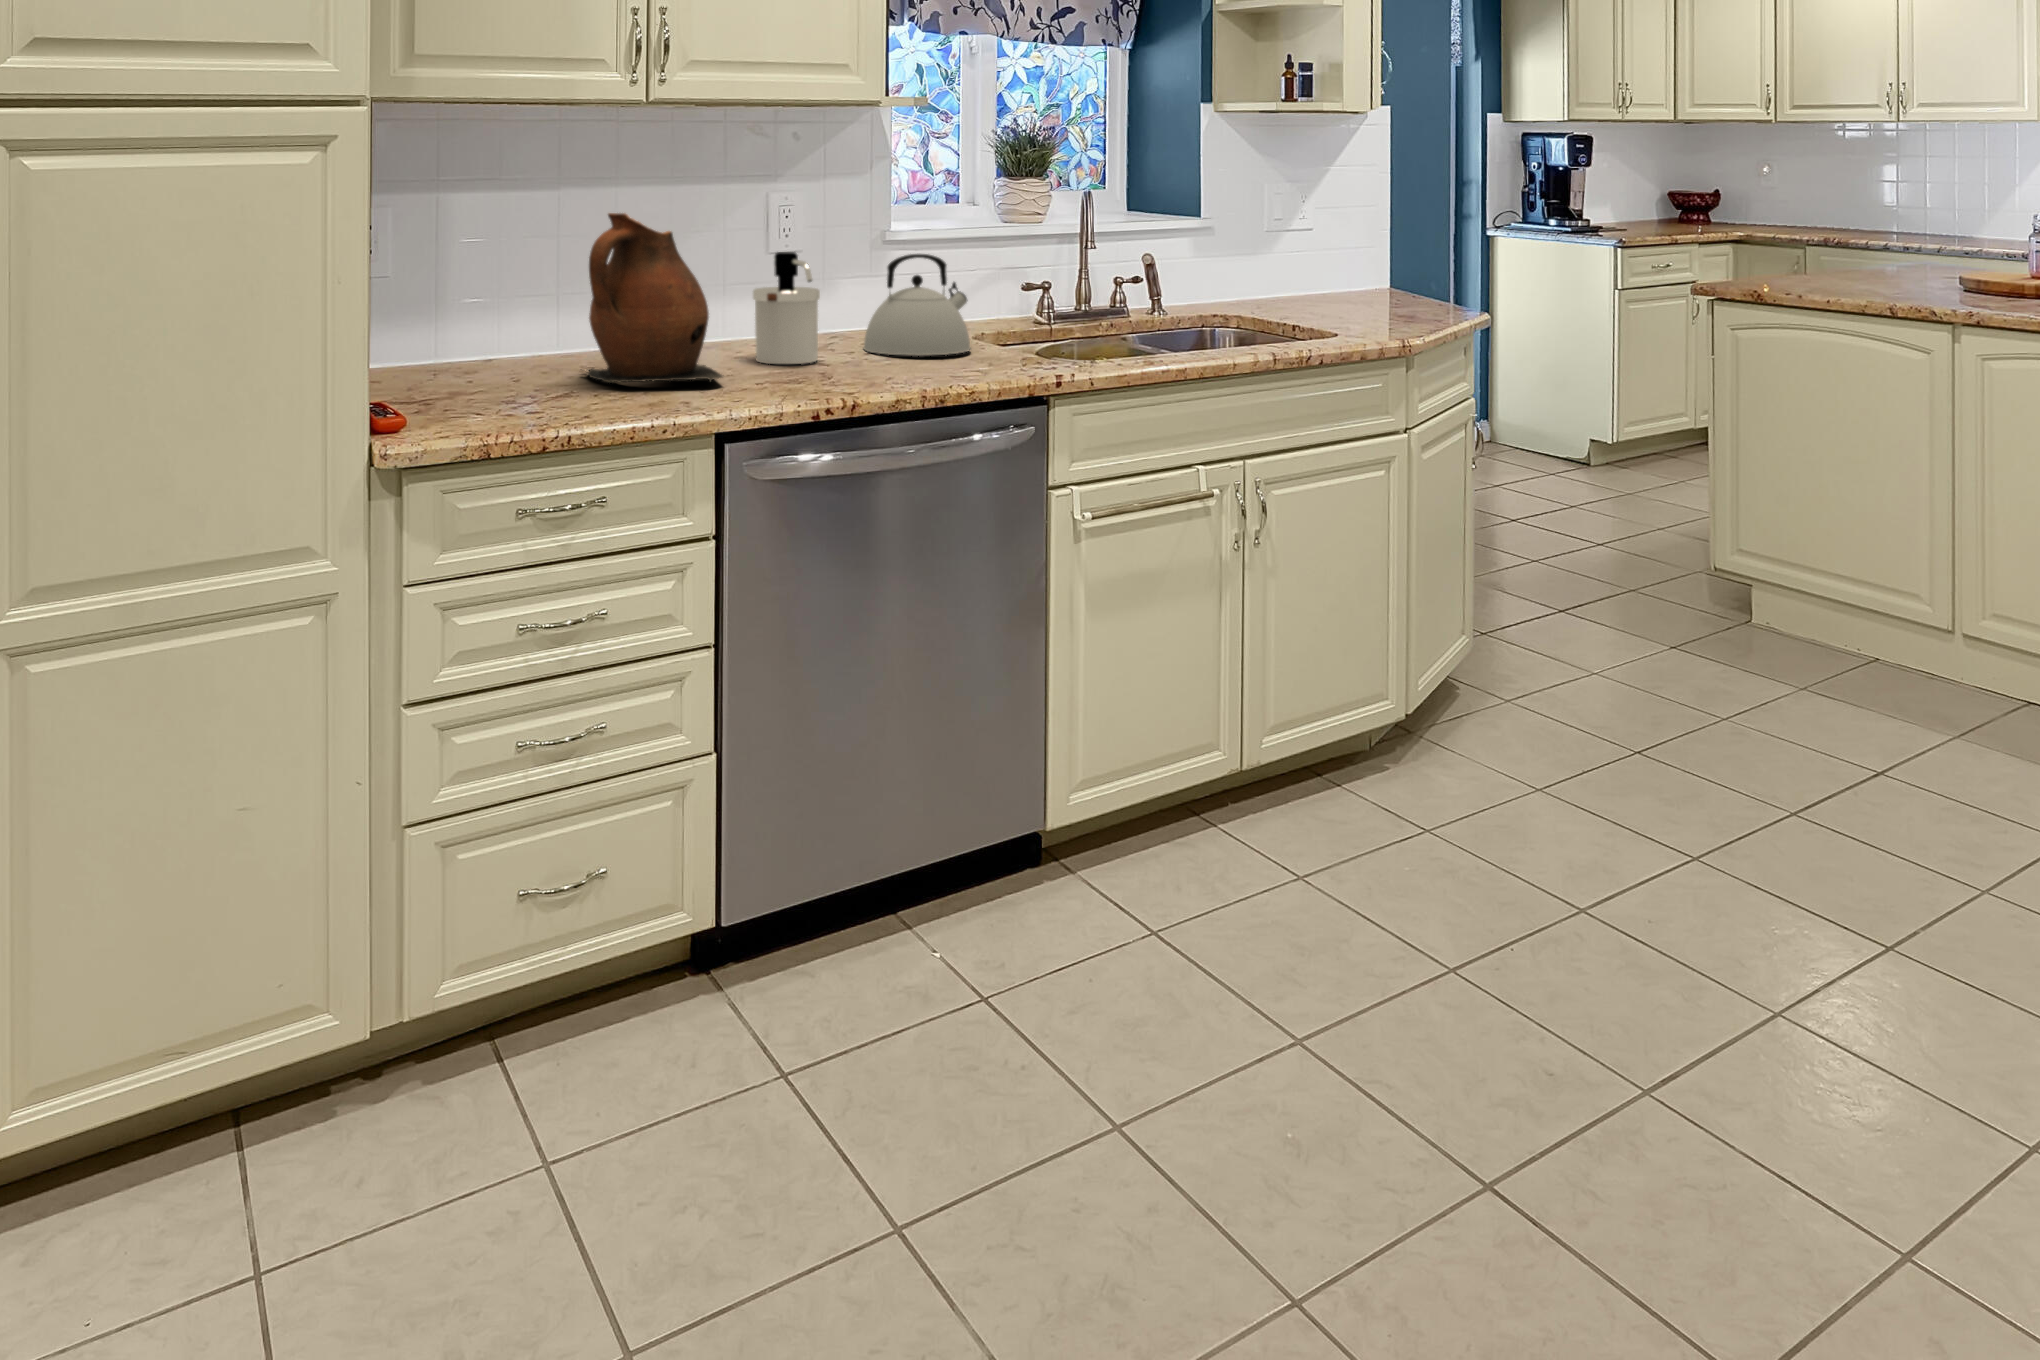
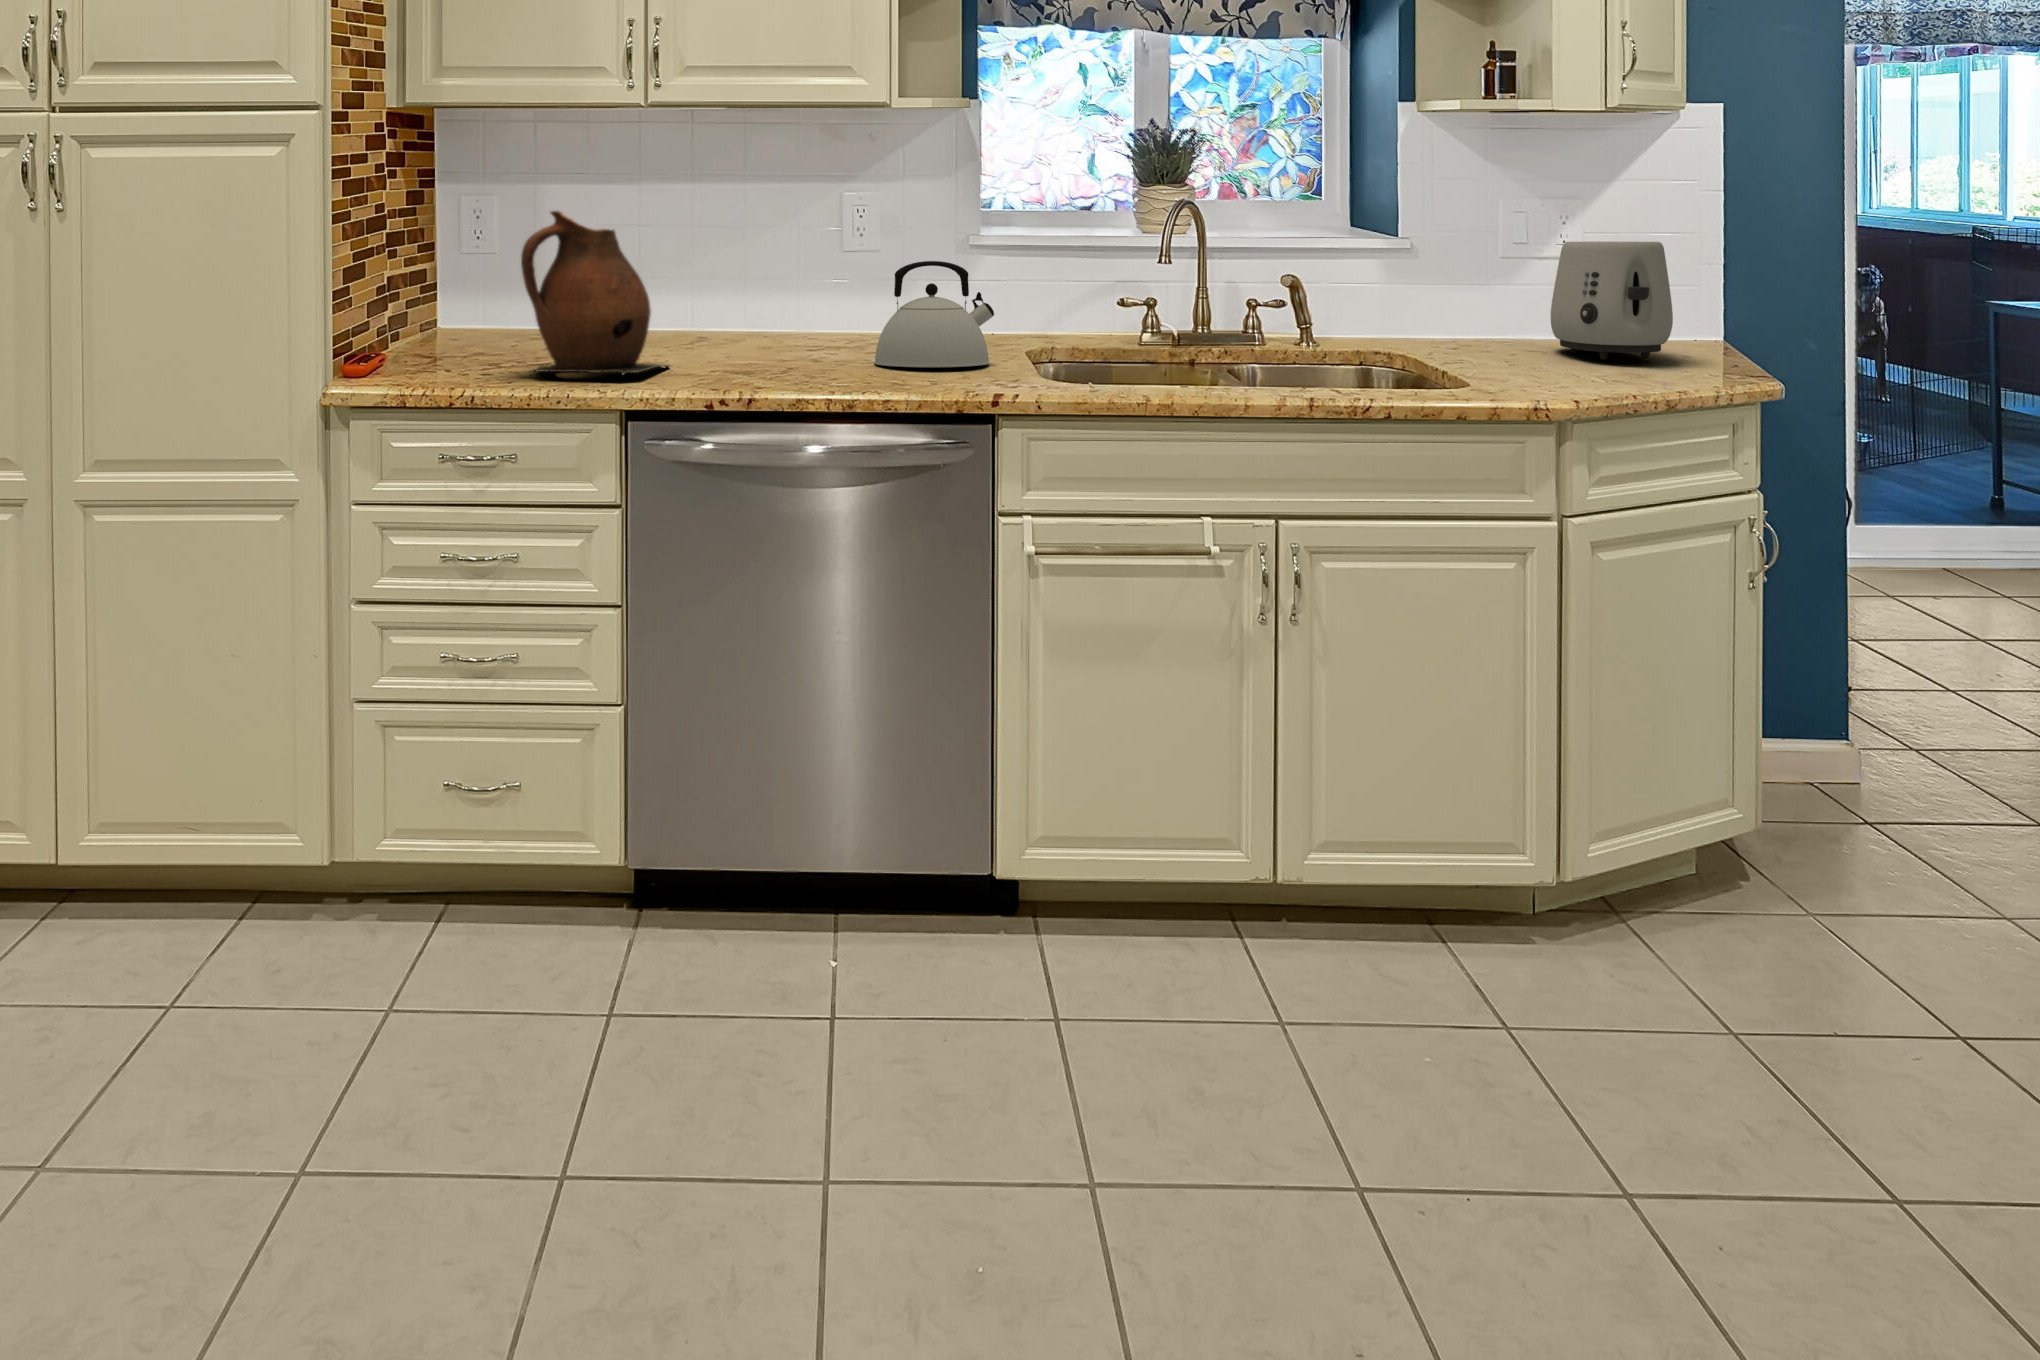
toaster: none [1308,223,1418,320] -> present [1550,241,1673,360]
soap dispenser: present [753,252,820,364] -> none [735,255,803,369]

